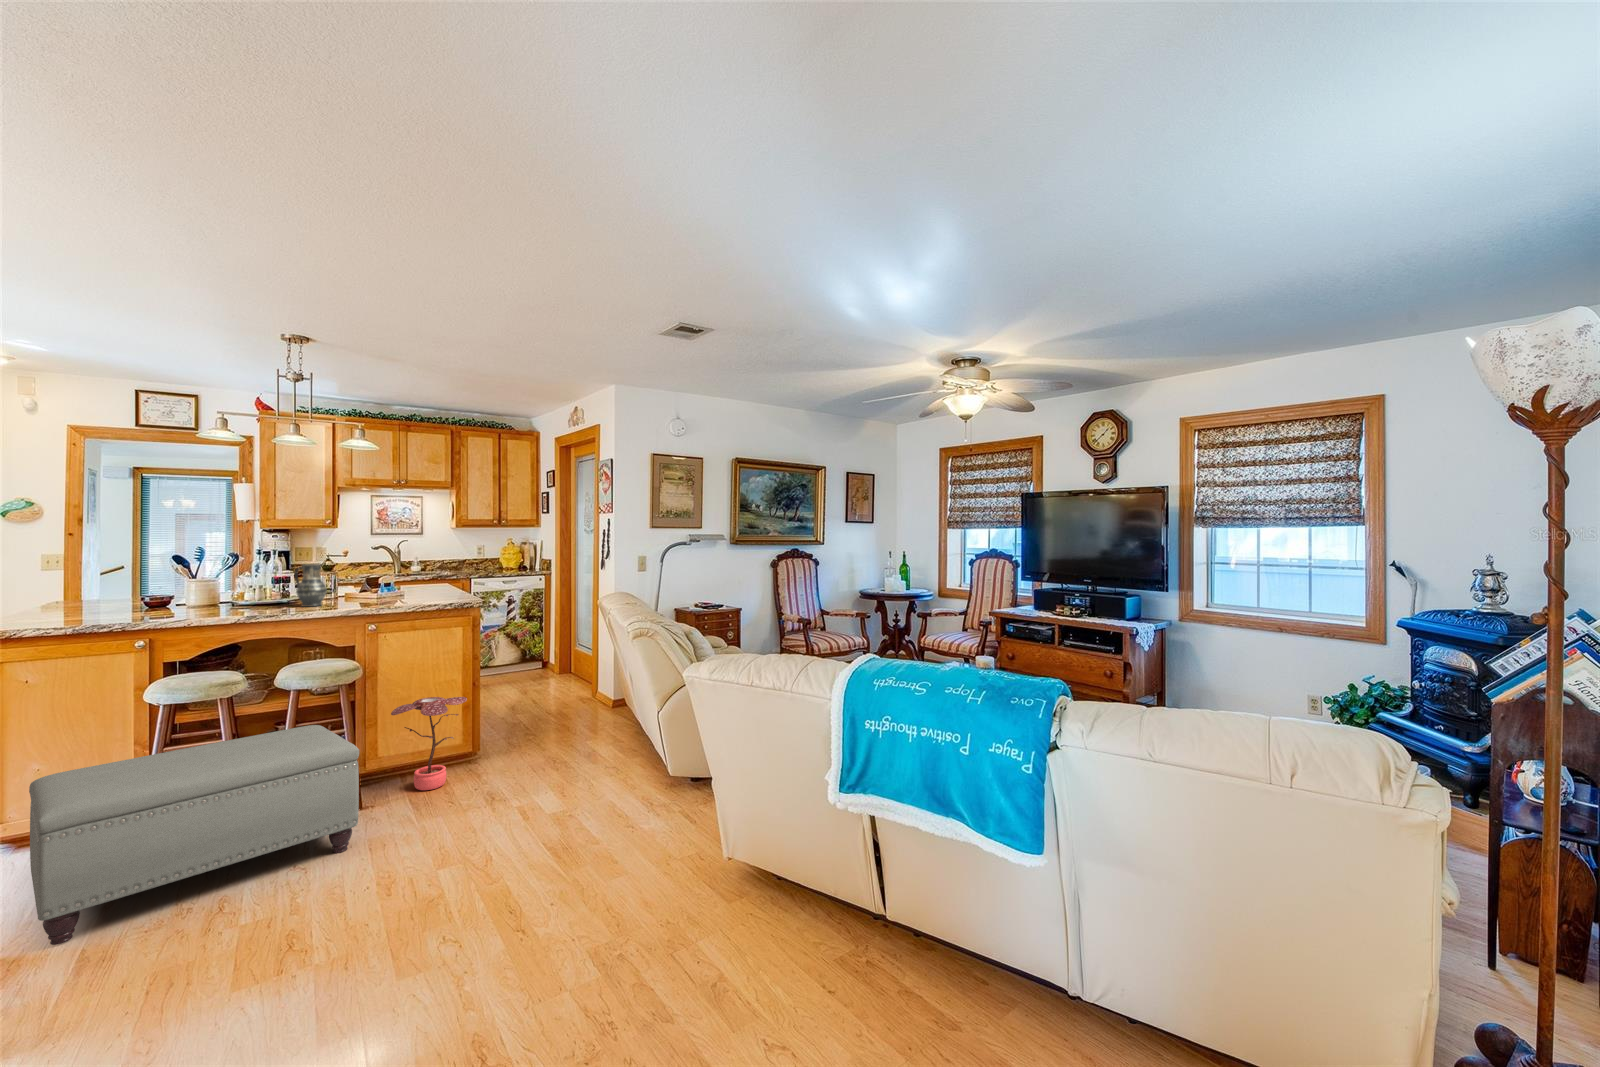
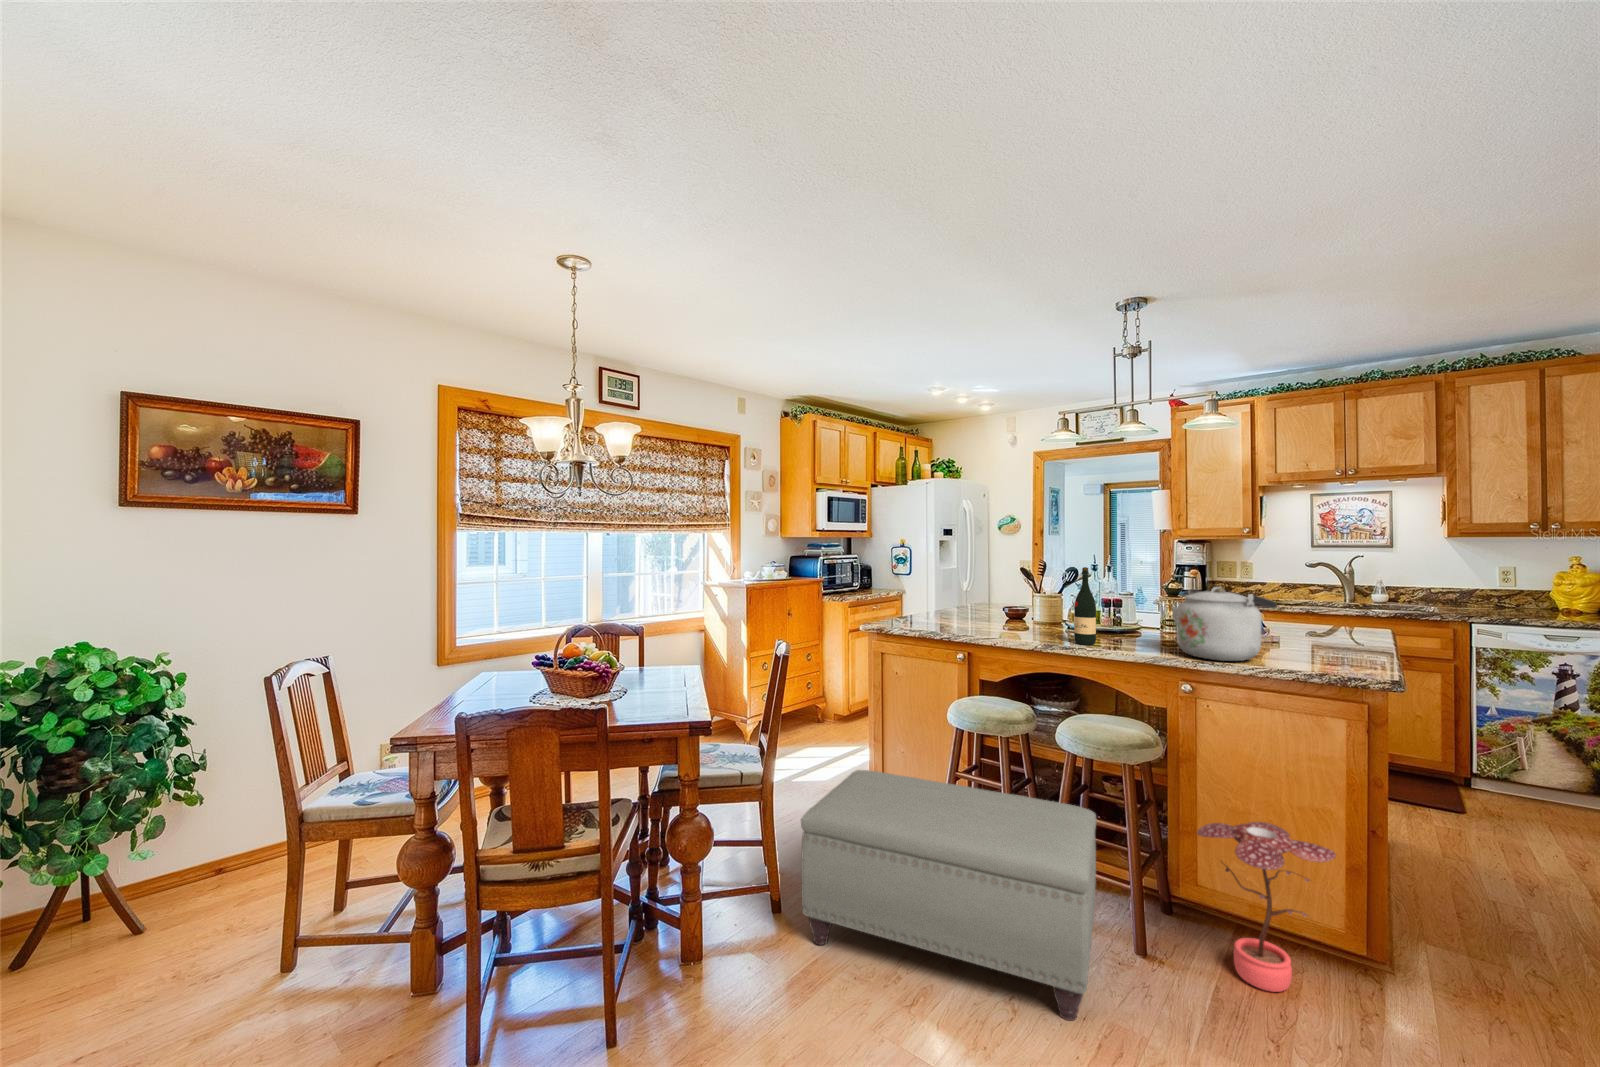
wine bottle: none [273,549,294,611] -> present [1074,567,1096,645]
kettle: none [351,558,423,606] -> present [1172,587,1277,661]
vase: present [295,564,327,607] -> none [1110,586,1146,643]

